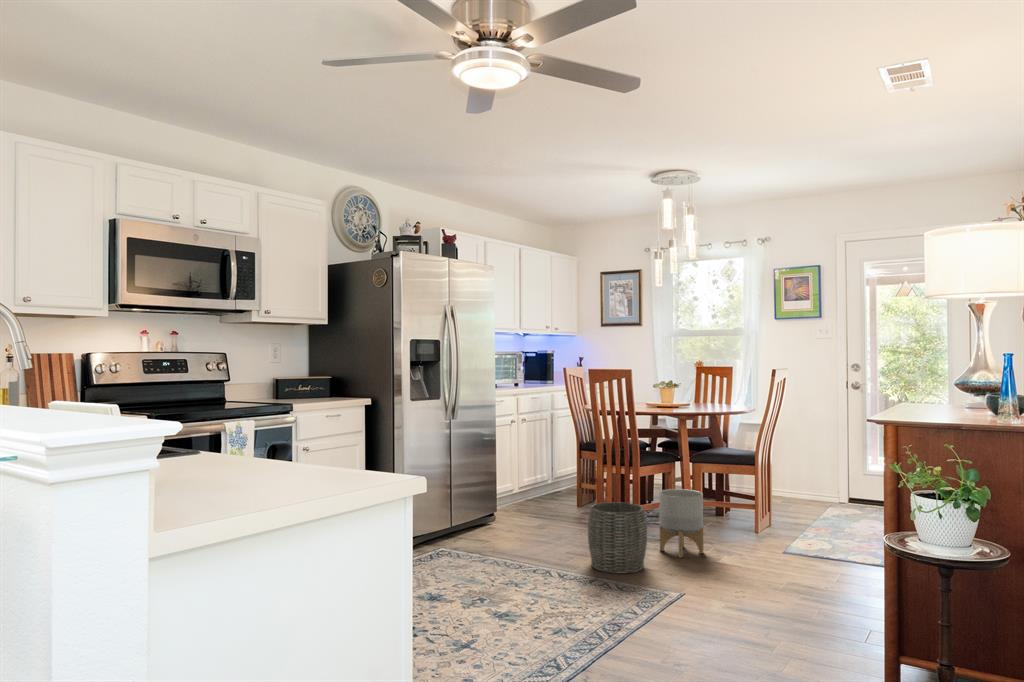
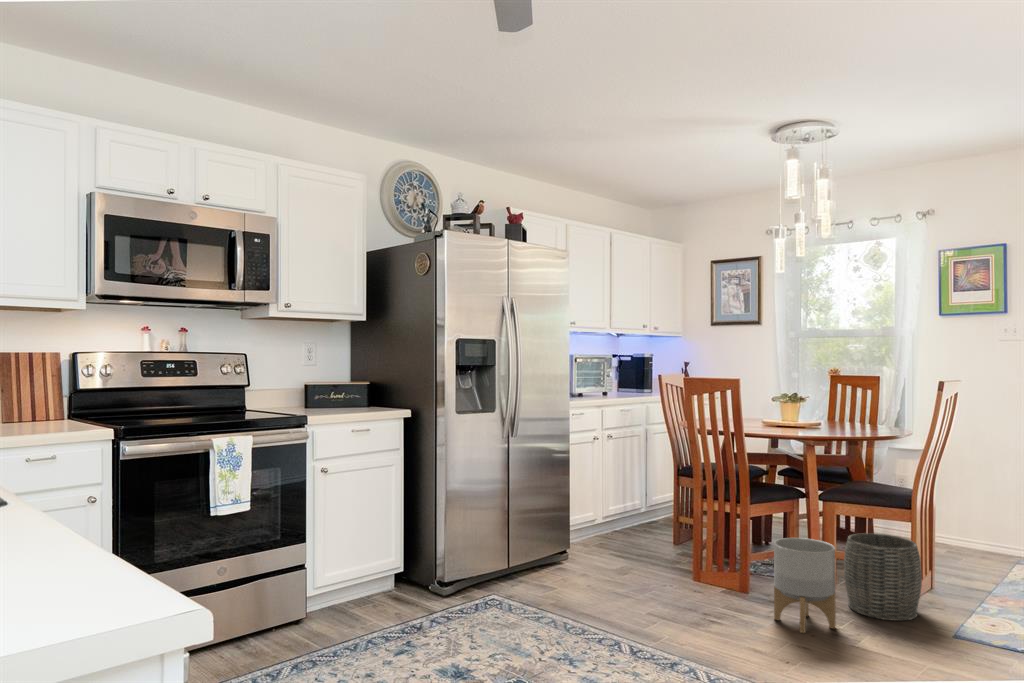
woven basket: present [588,502,647,574] -> present [844,533,922,621]

